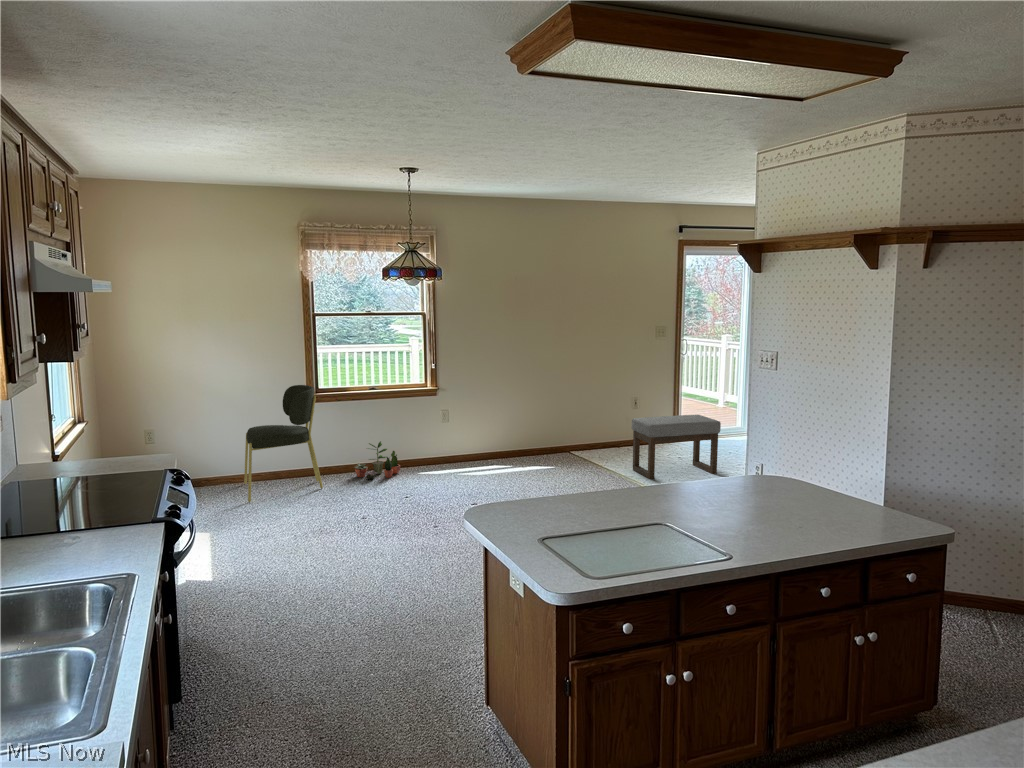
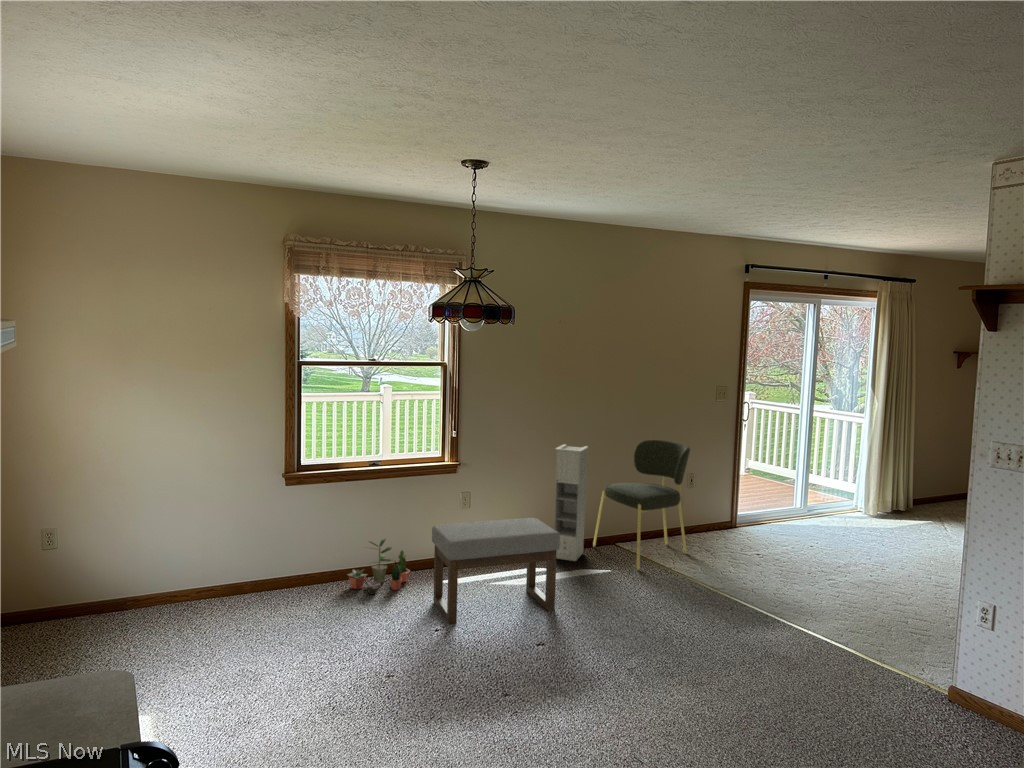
cabinet: none [513,374,541,462] -> present [554,444,588,561]
dining chair: present [244,385,323,503] -> present [593,440,690,570]
ottoman: present [632,415,721,479] -> present [432,518,560,624]

